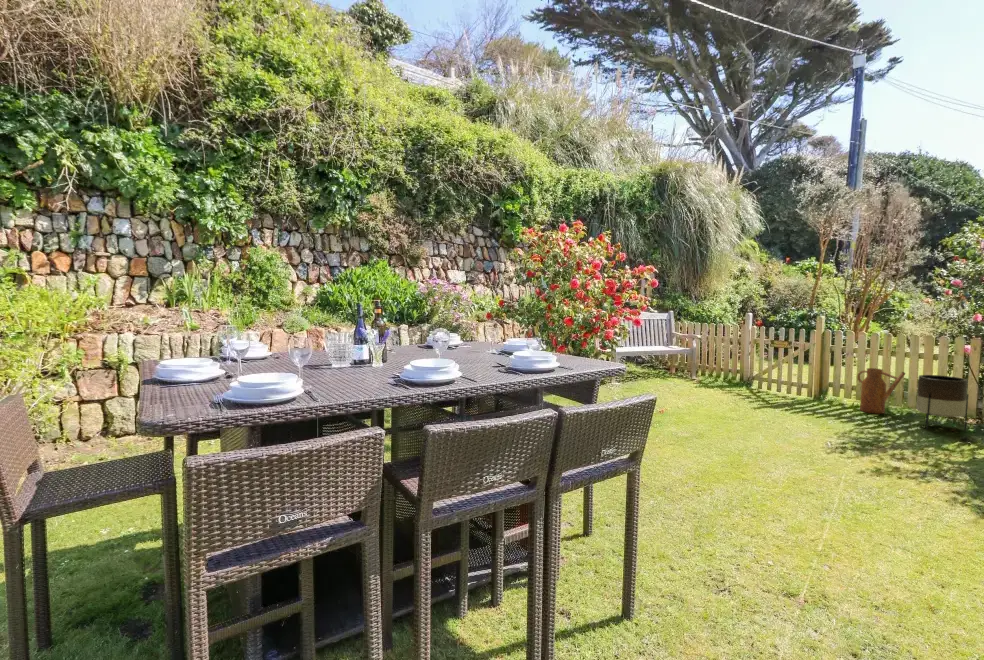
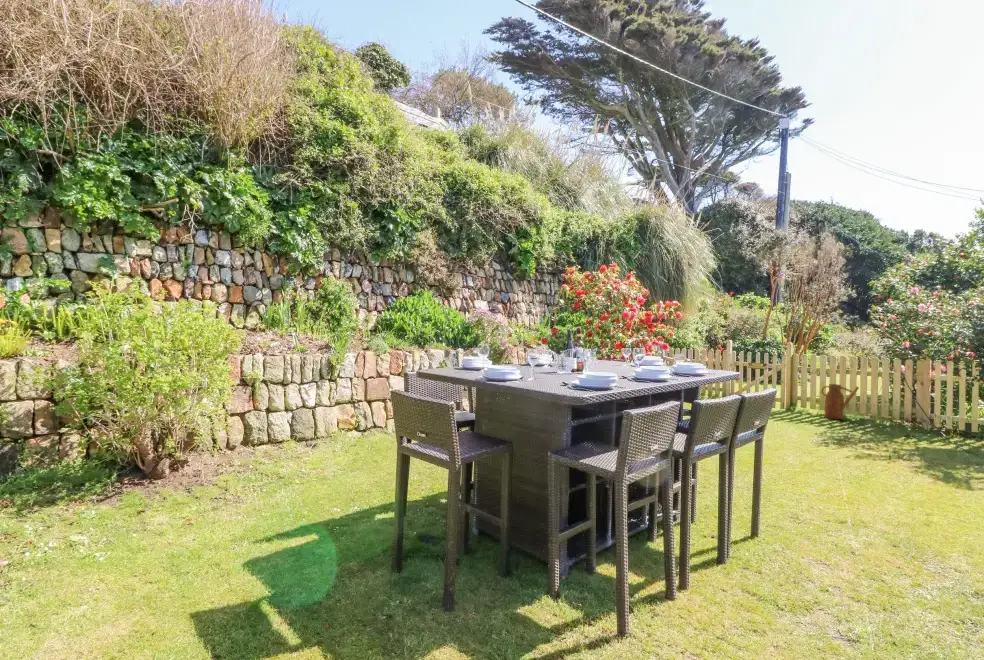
planter: present [916,375,968,431] -> none [869,389,906,431]

